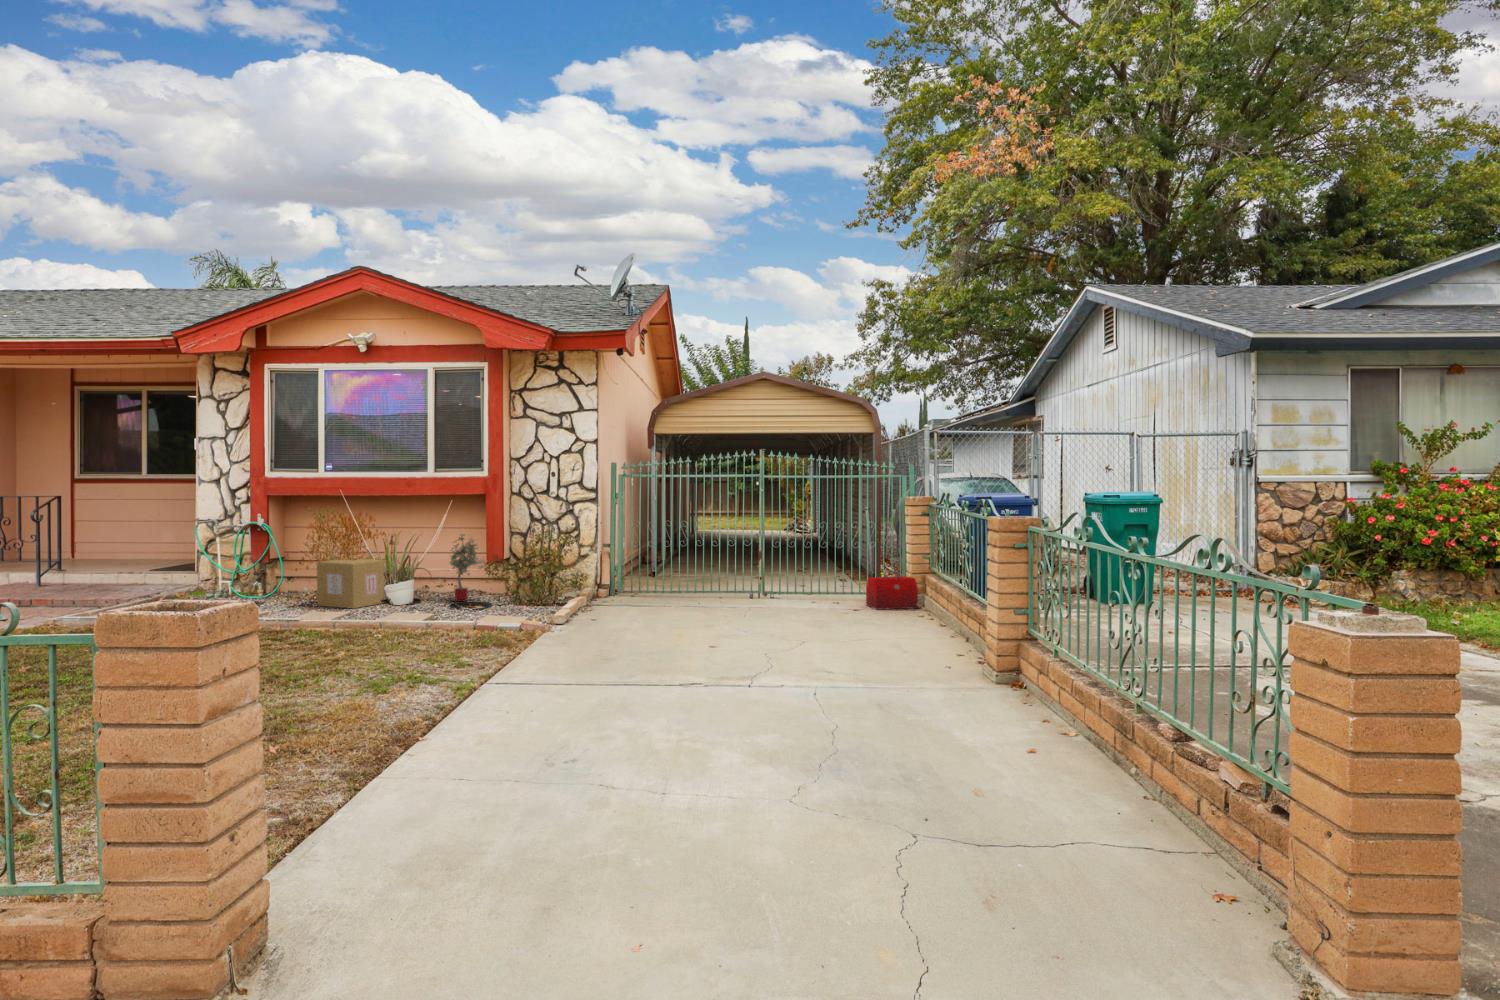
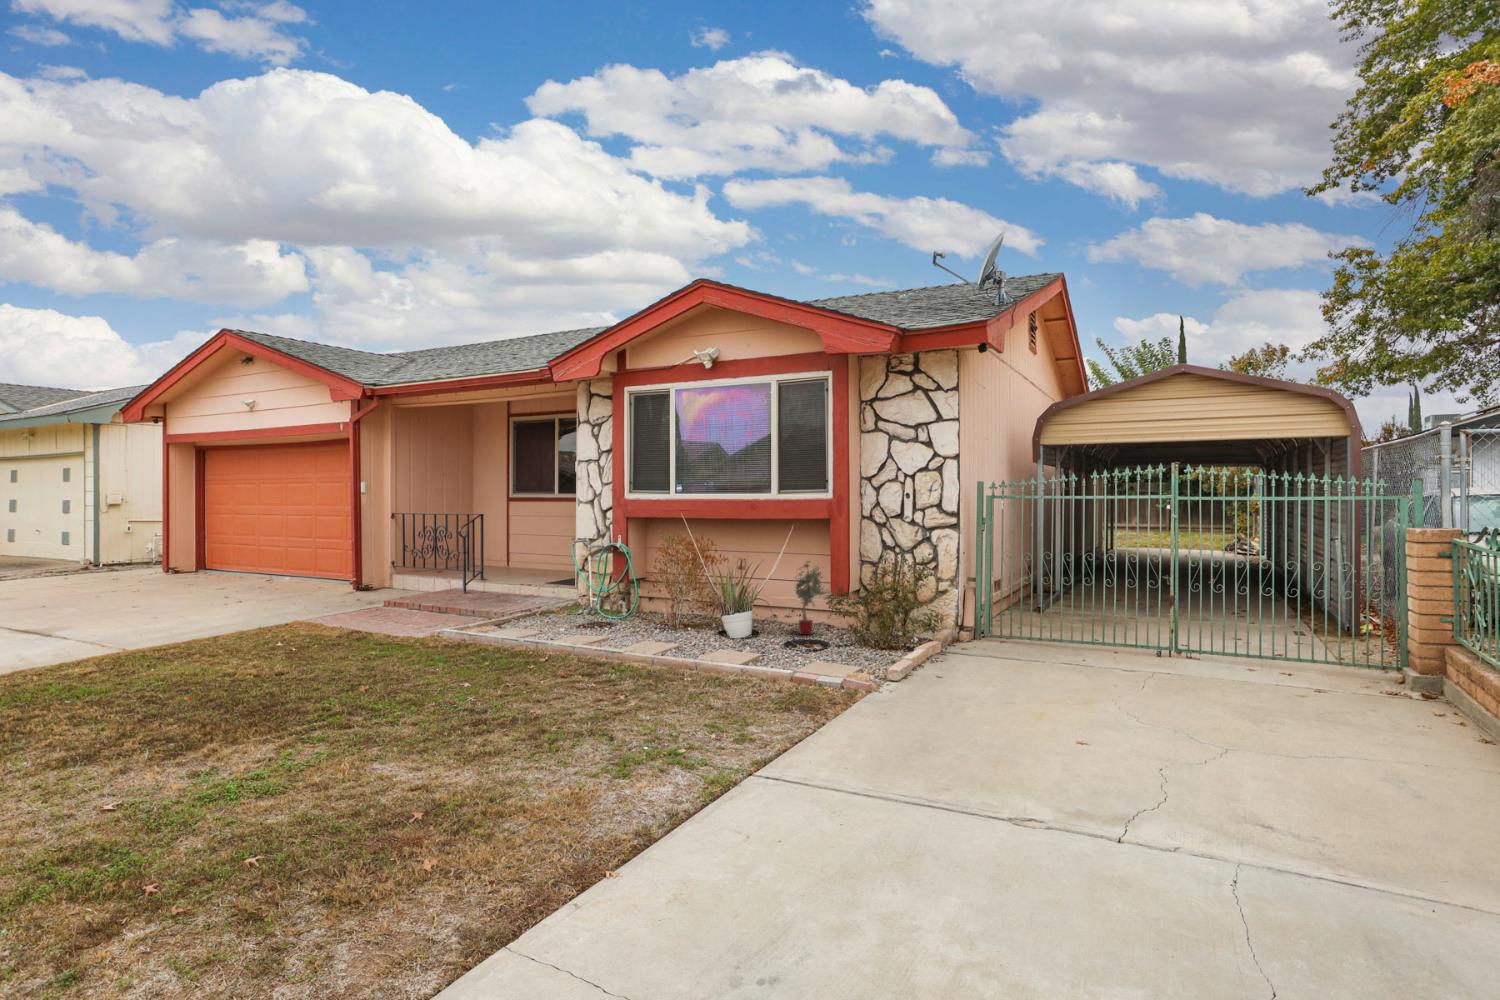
cardboard box: present [317,558,387,609] -> none [668,582,732,635]
toolbox: present [866,571,918,610] -> none [1343,634,1438,693]

